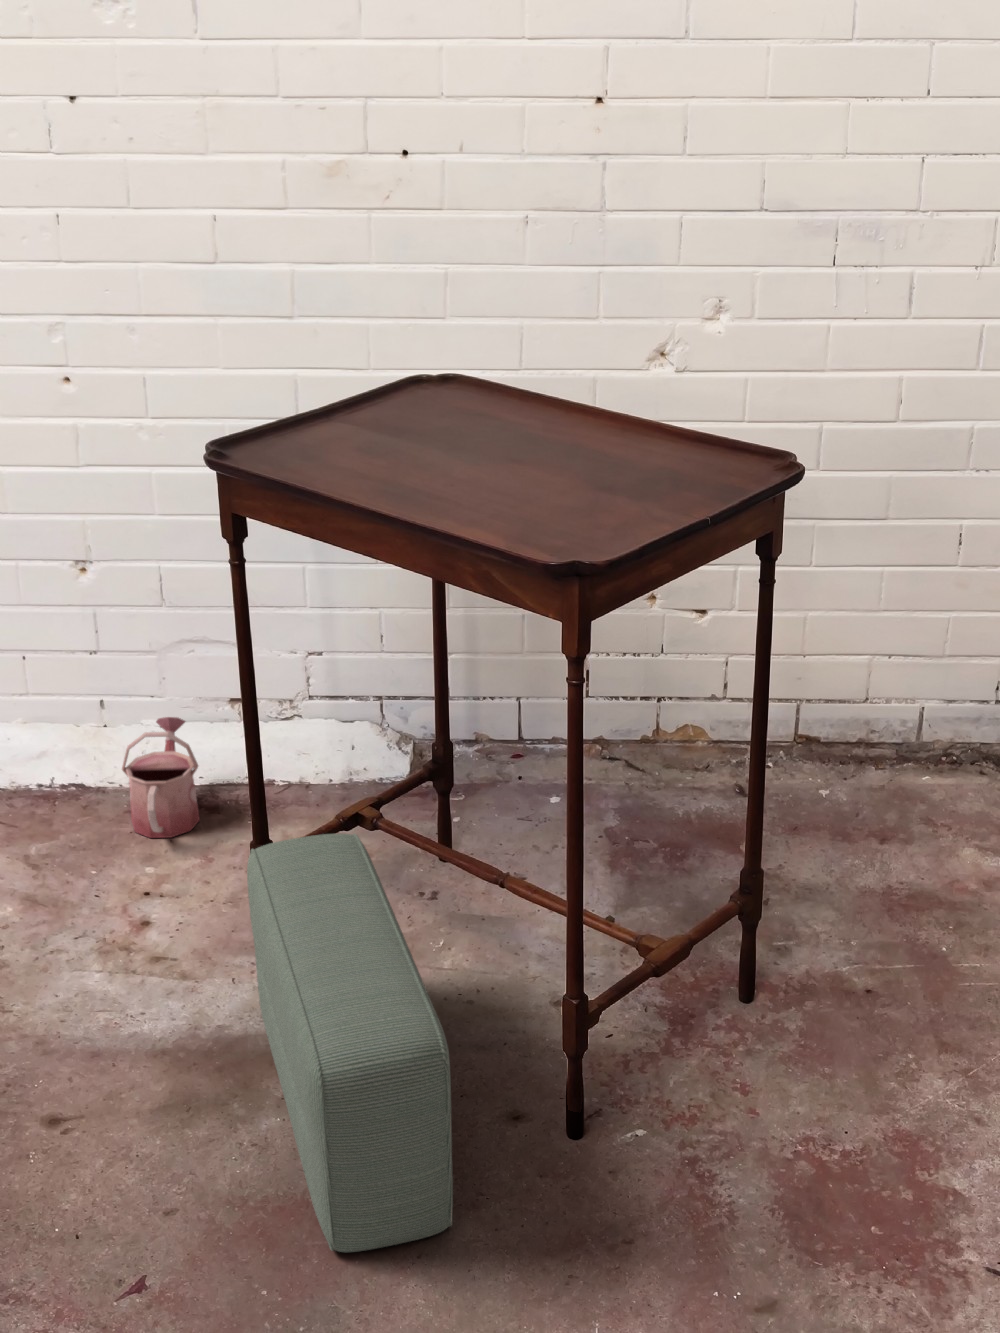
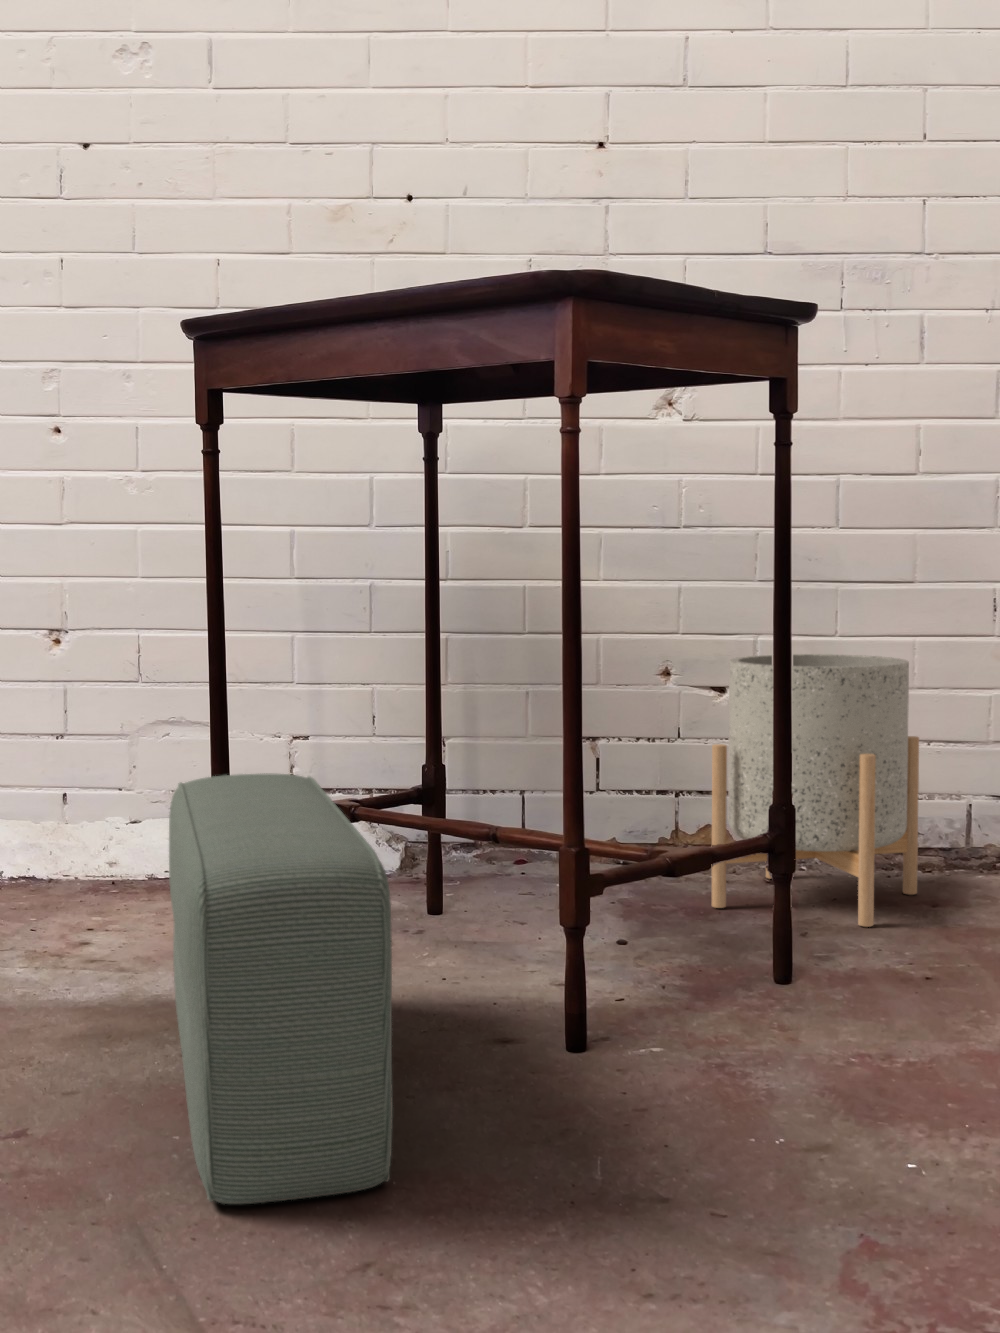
planter: none [687,594,877,862] -> present [711,654,919,927]
watering can: present [122,717,200,838] -> none [71,790,158,911]

